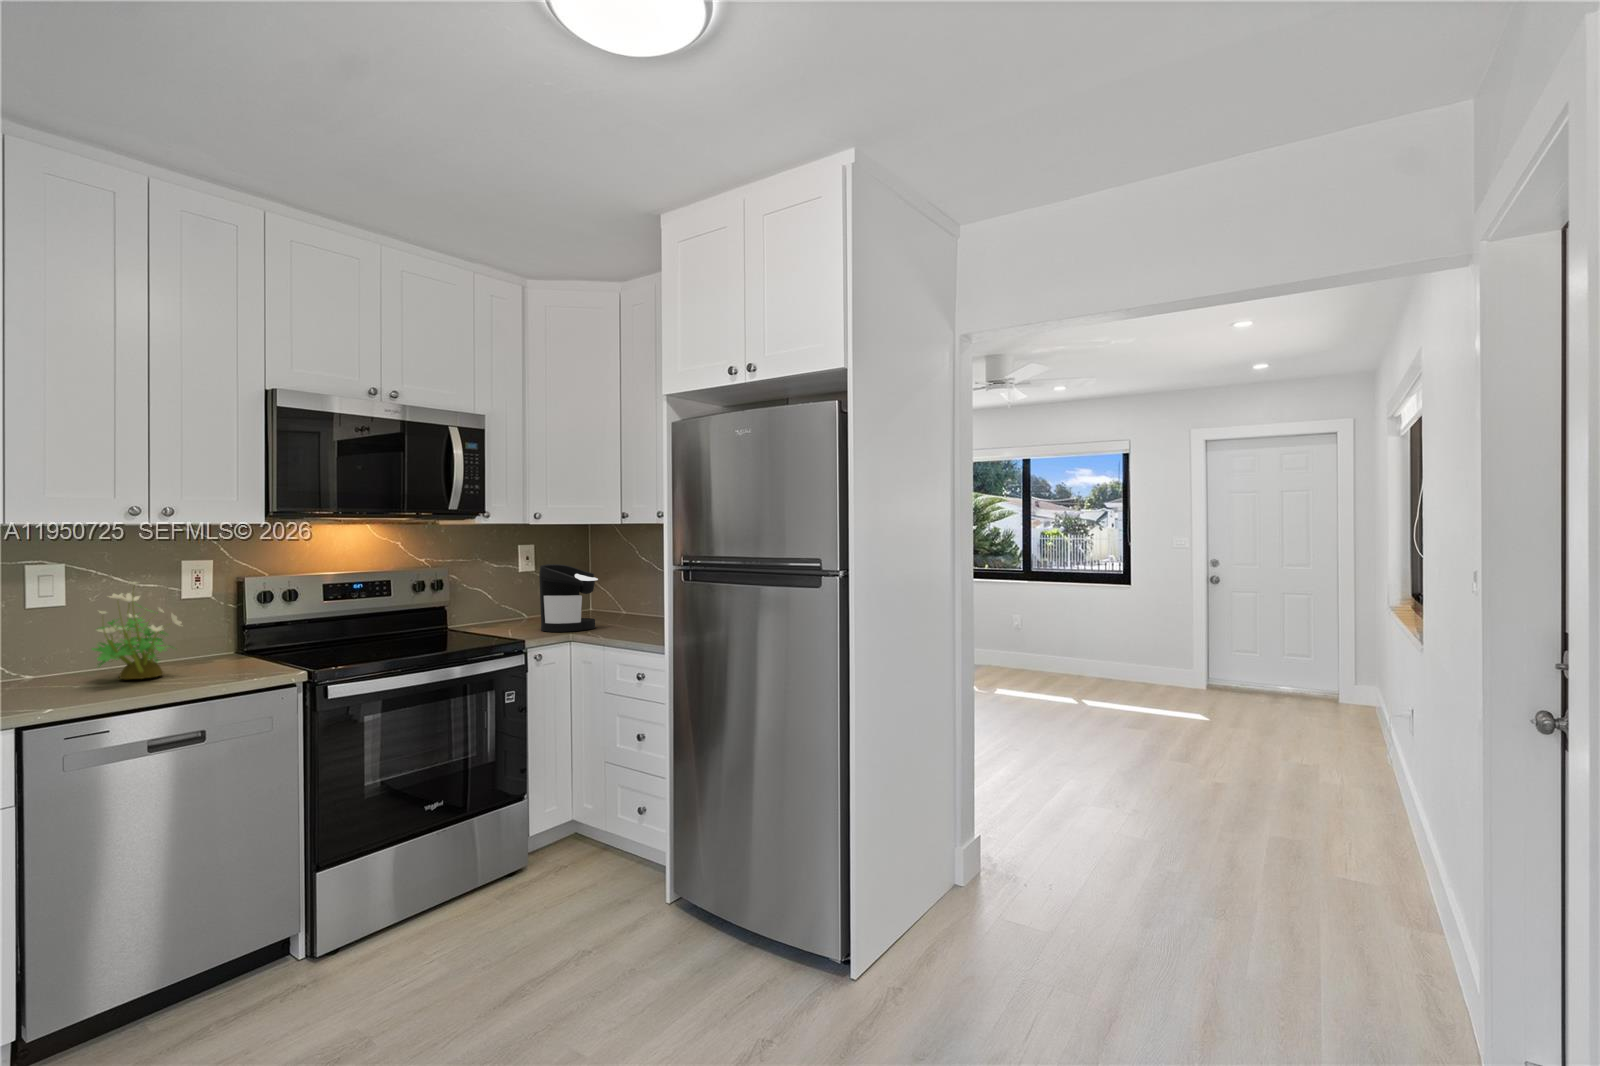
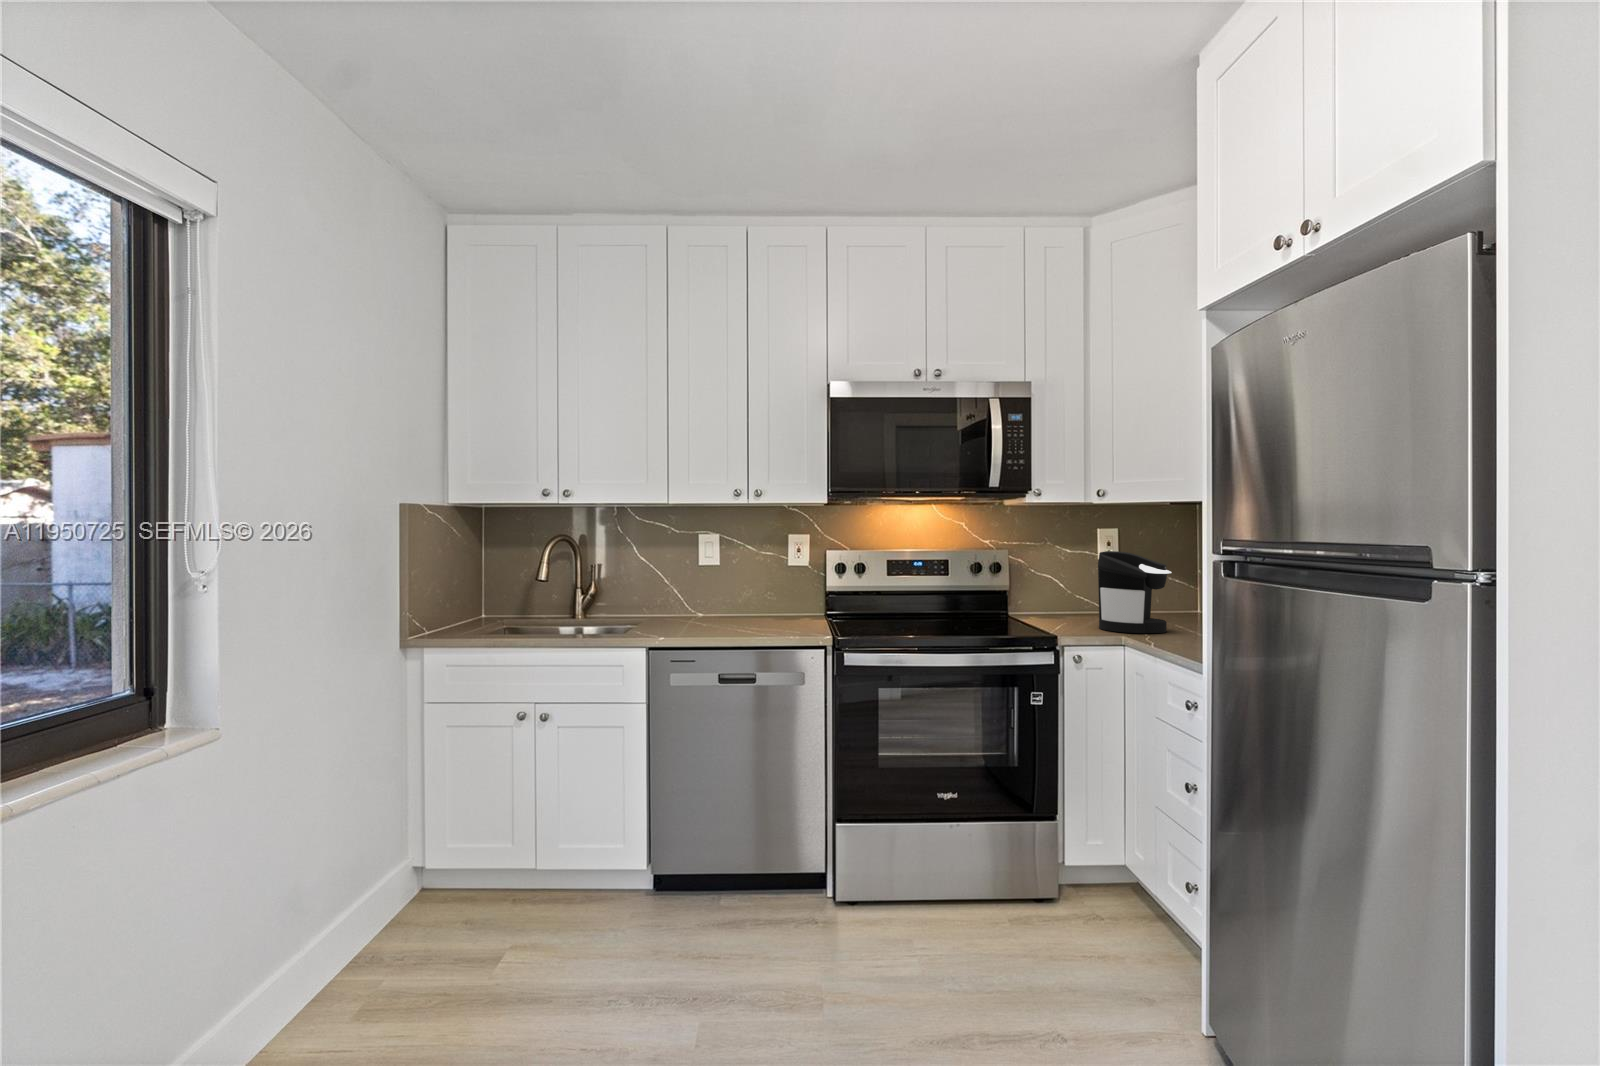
potted plant: present [92,582,181,679] -> none [706,549,766,627]

